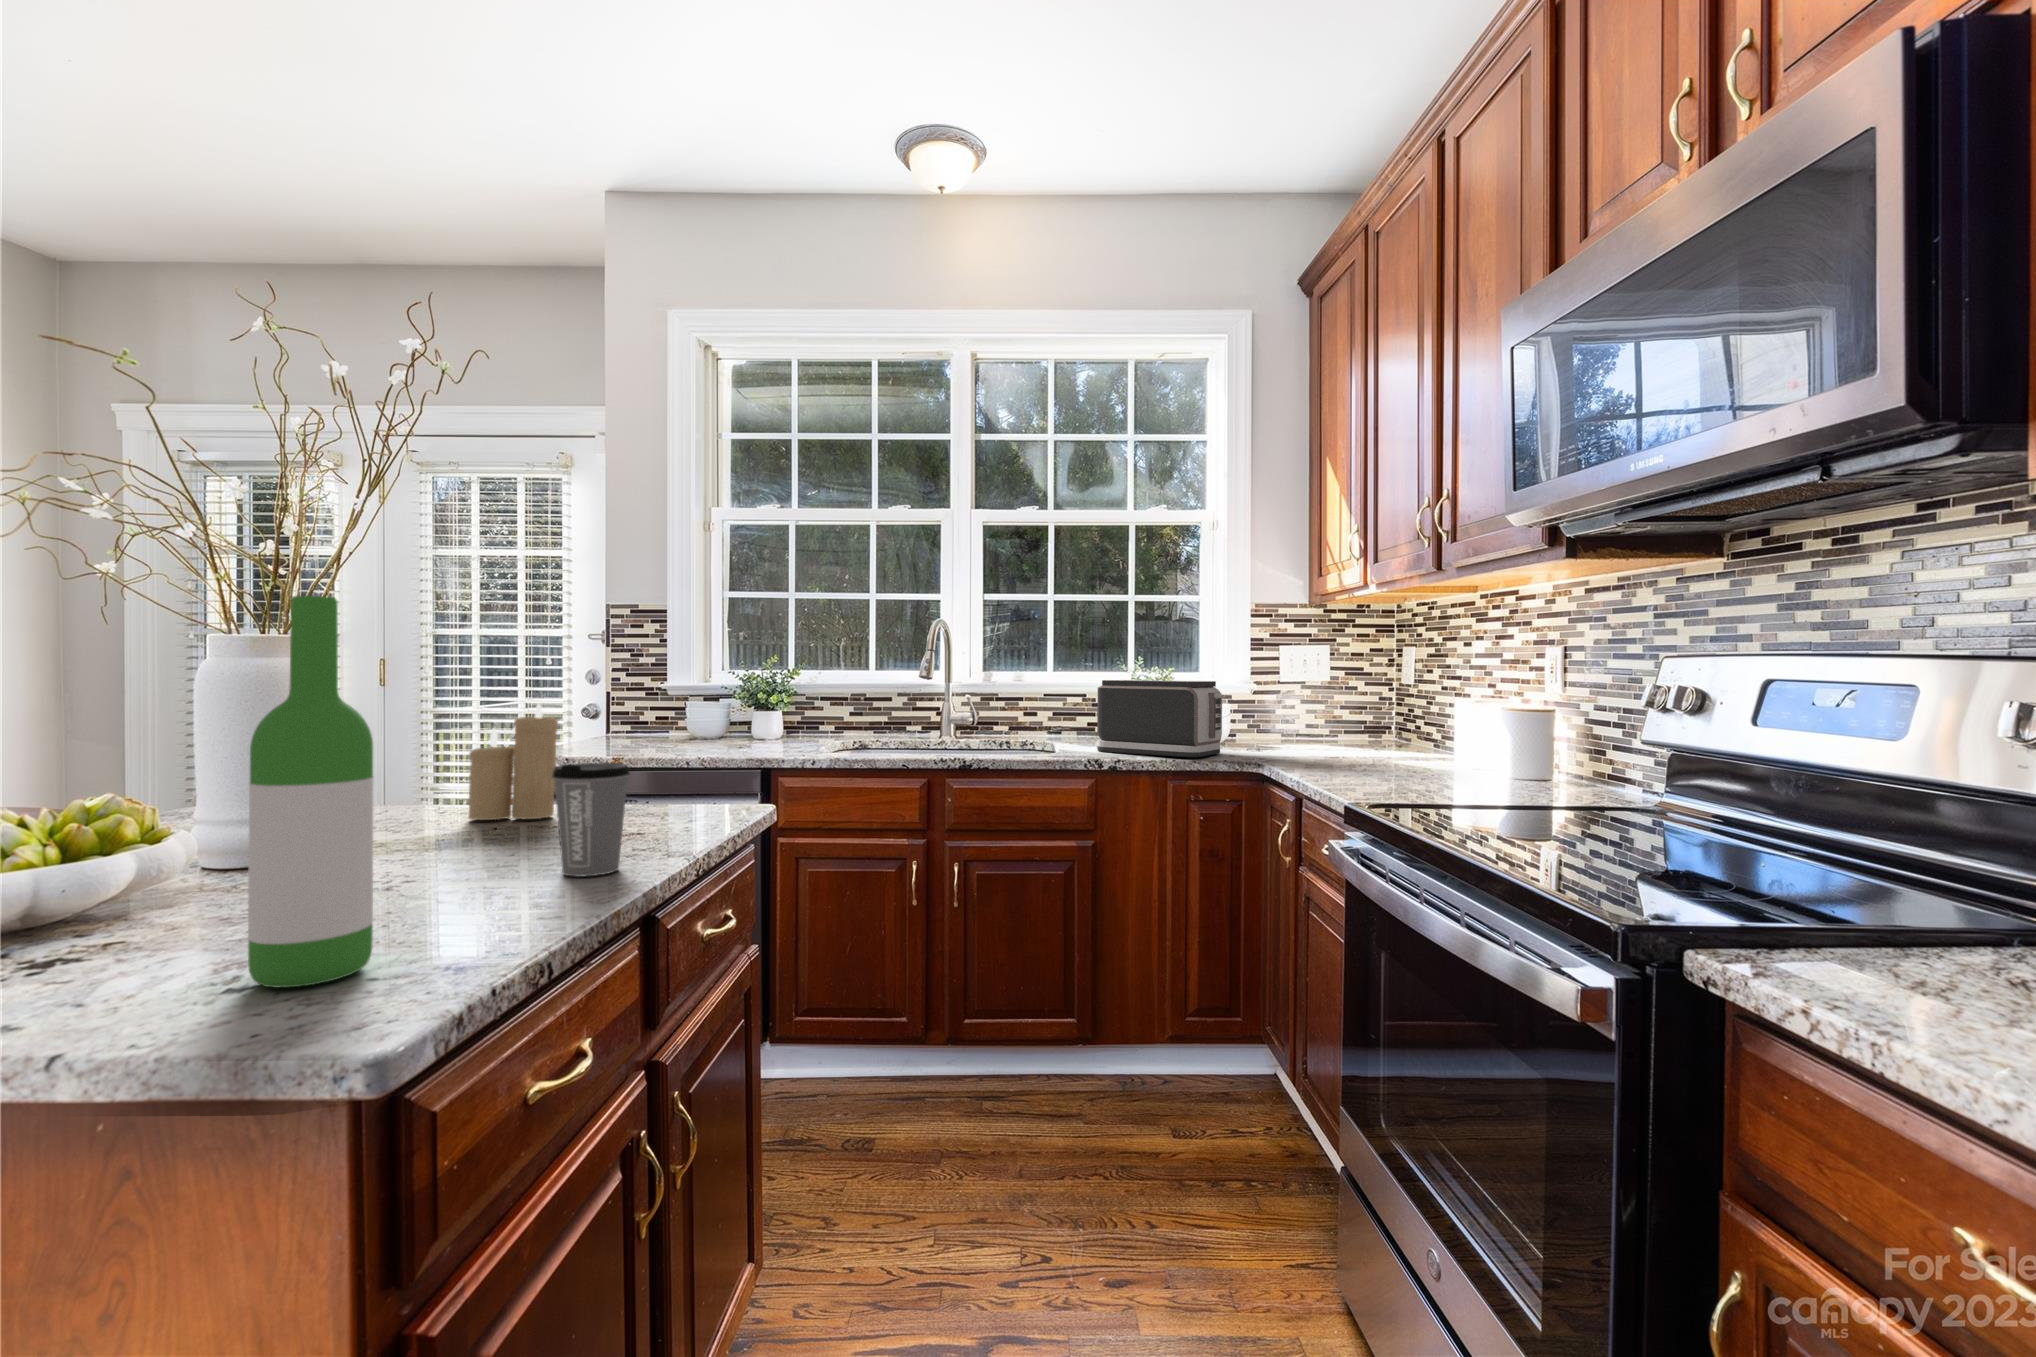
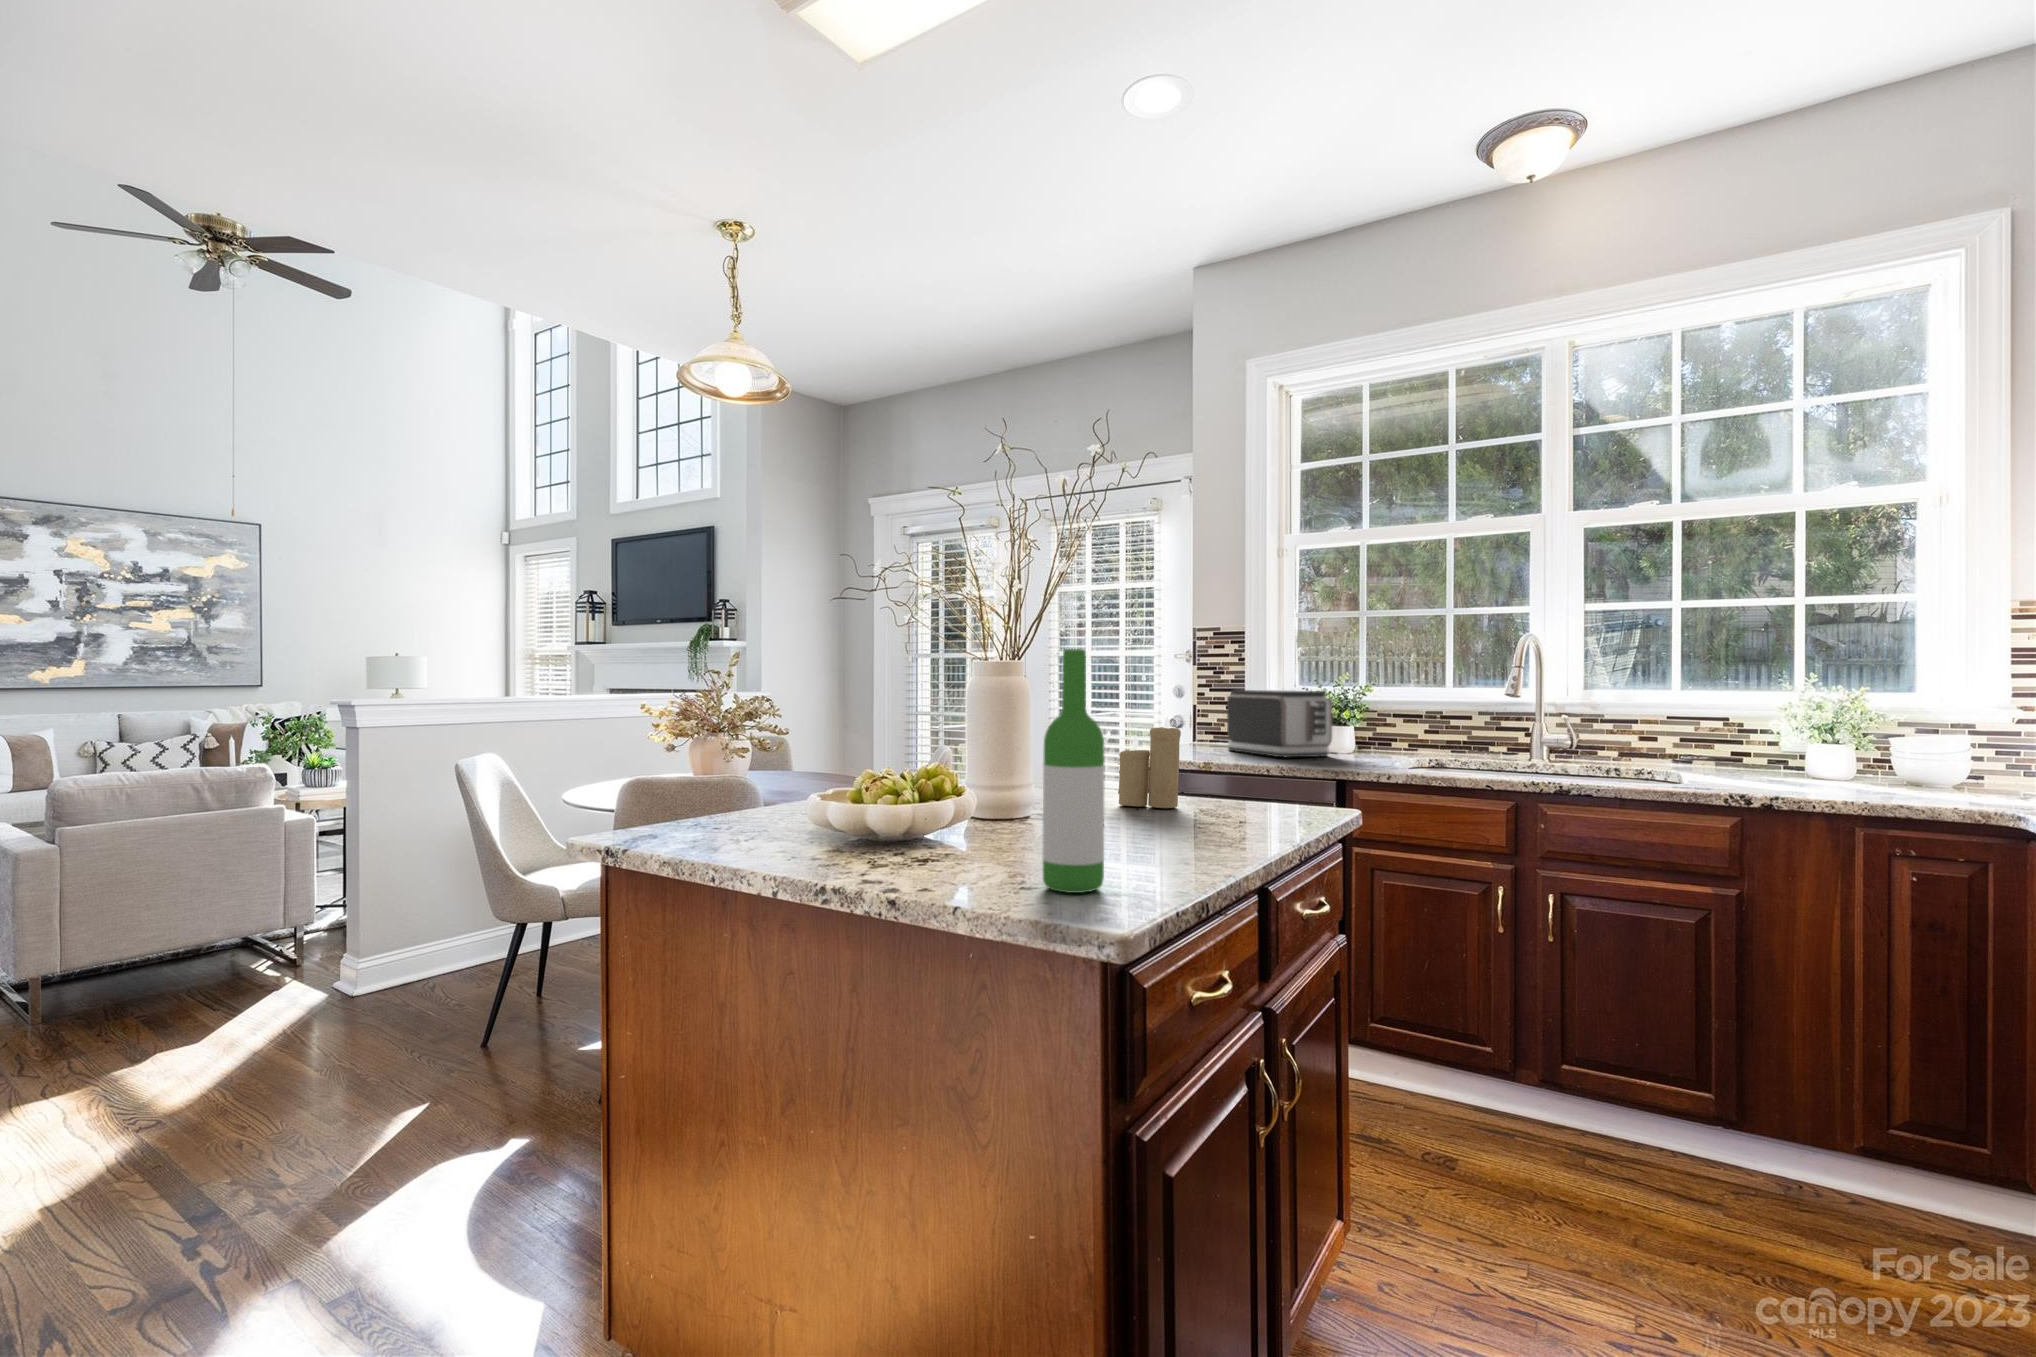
toaster: present [1097,680,1222,757] -> present [1227,690,1332,757]
coffee cup: present [552,763,630,877] -> none [1192,765,1248,852]

